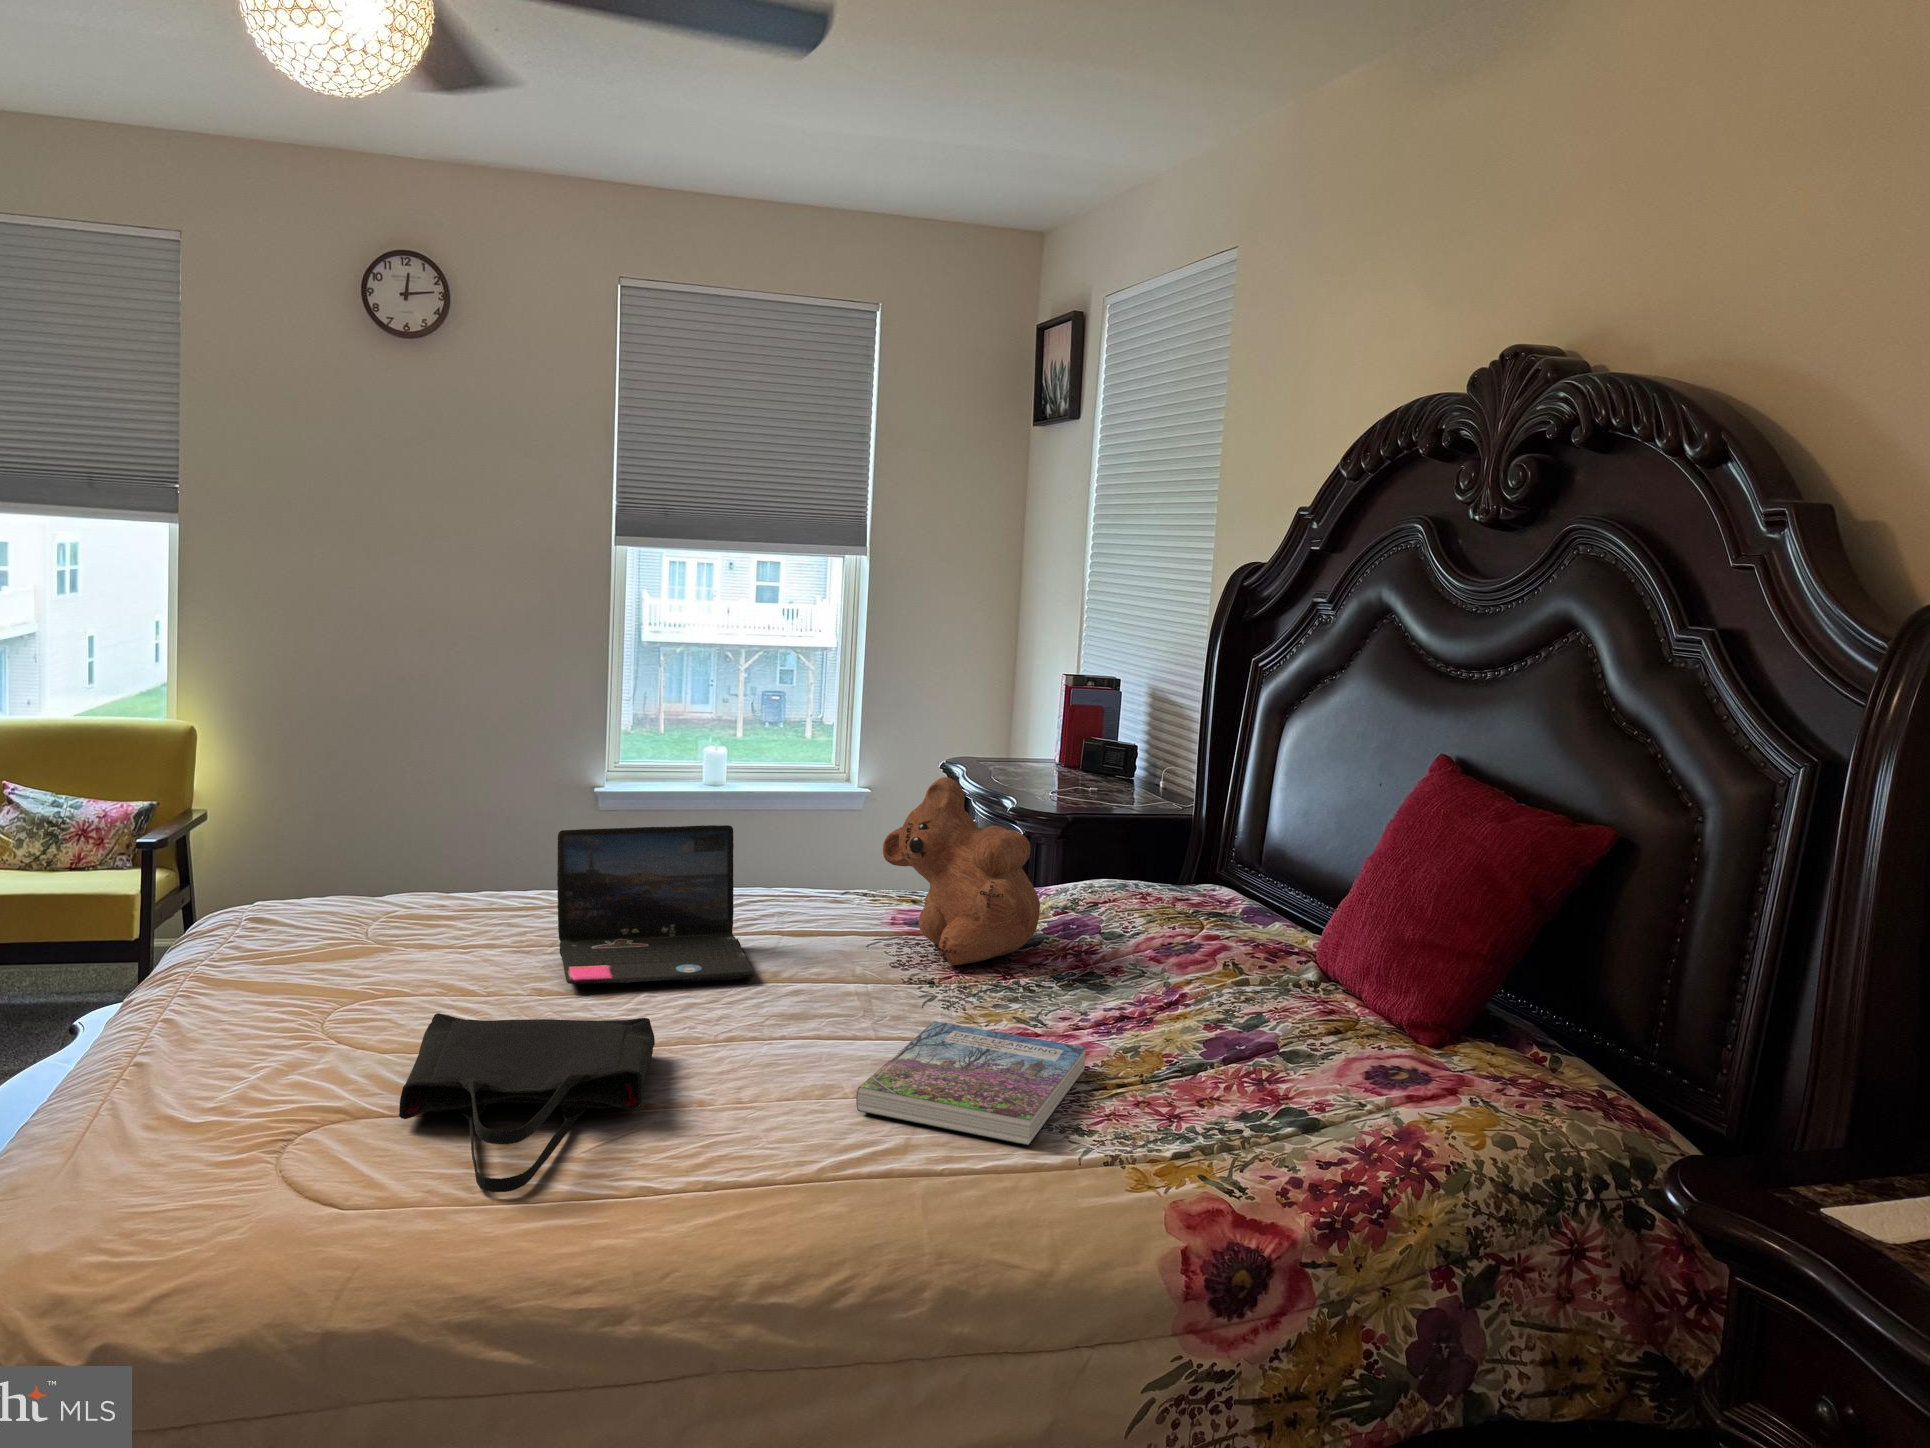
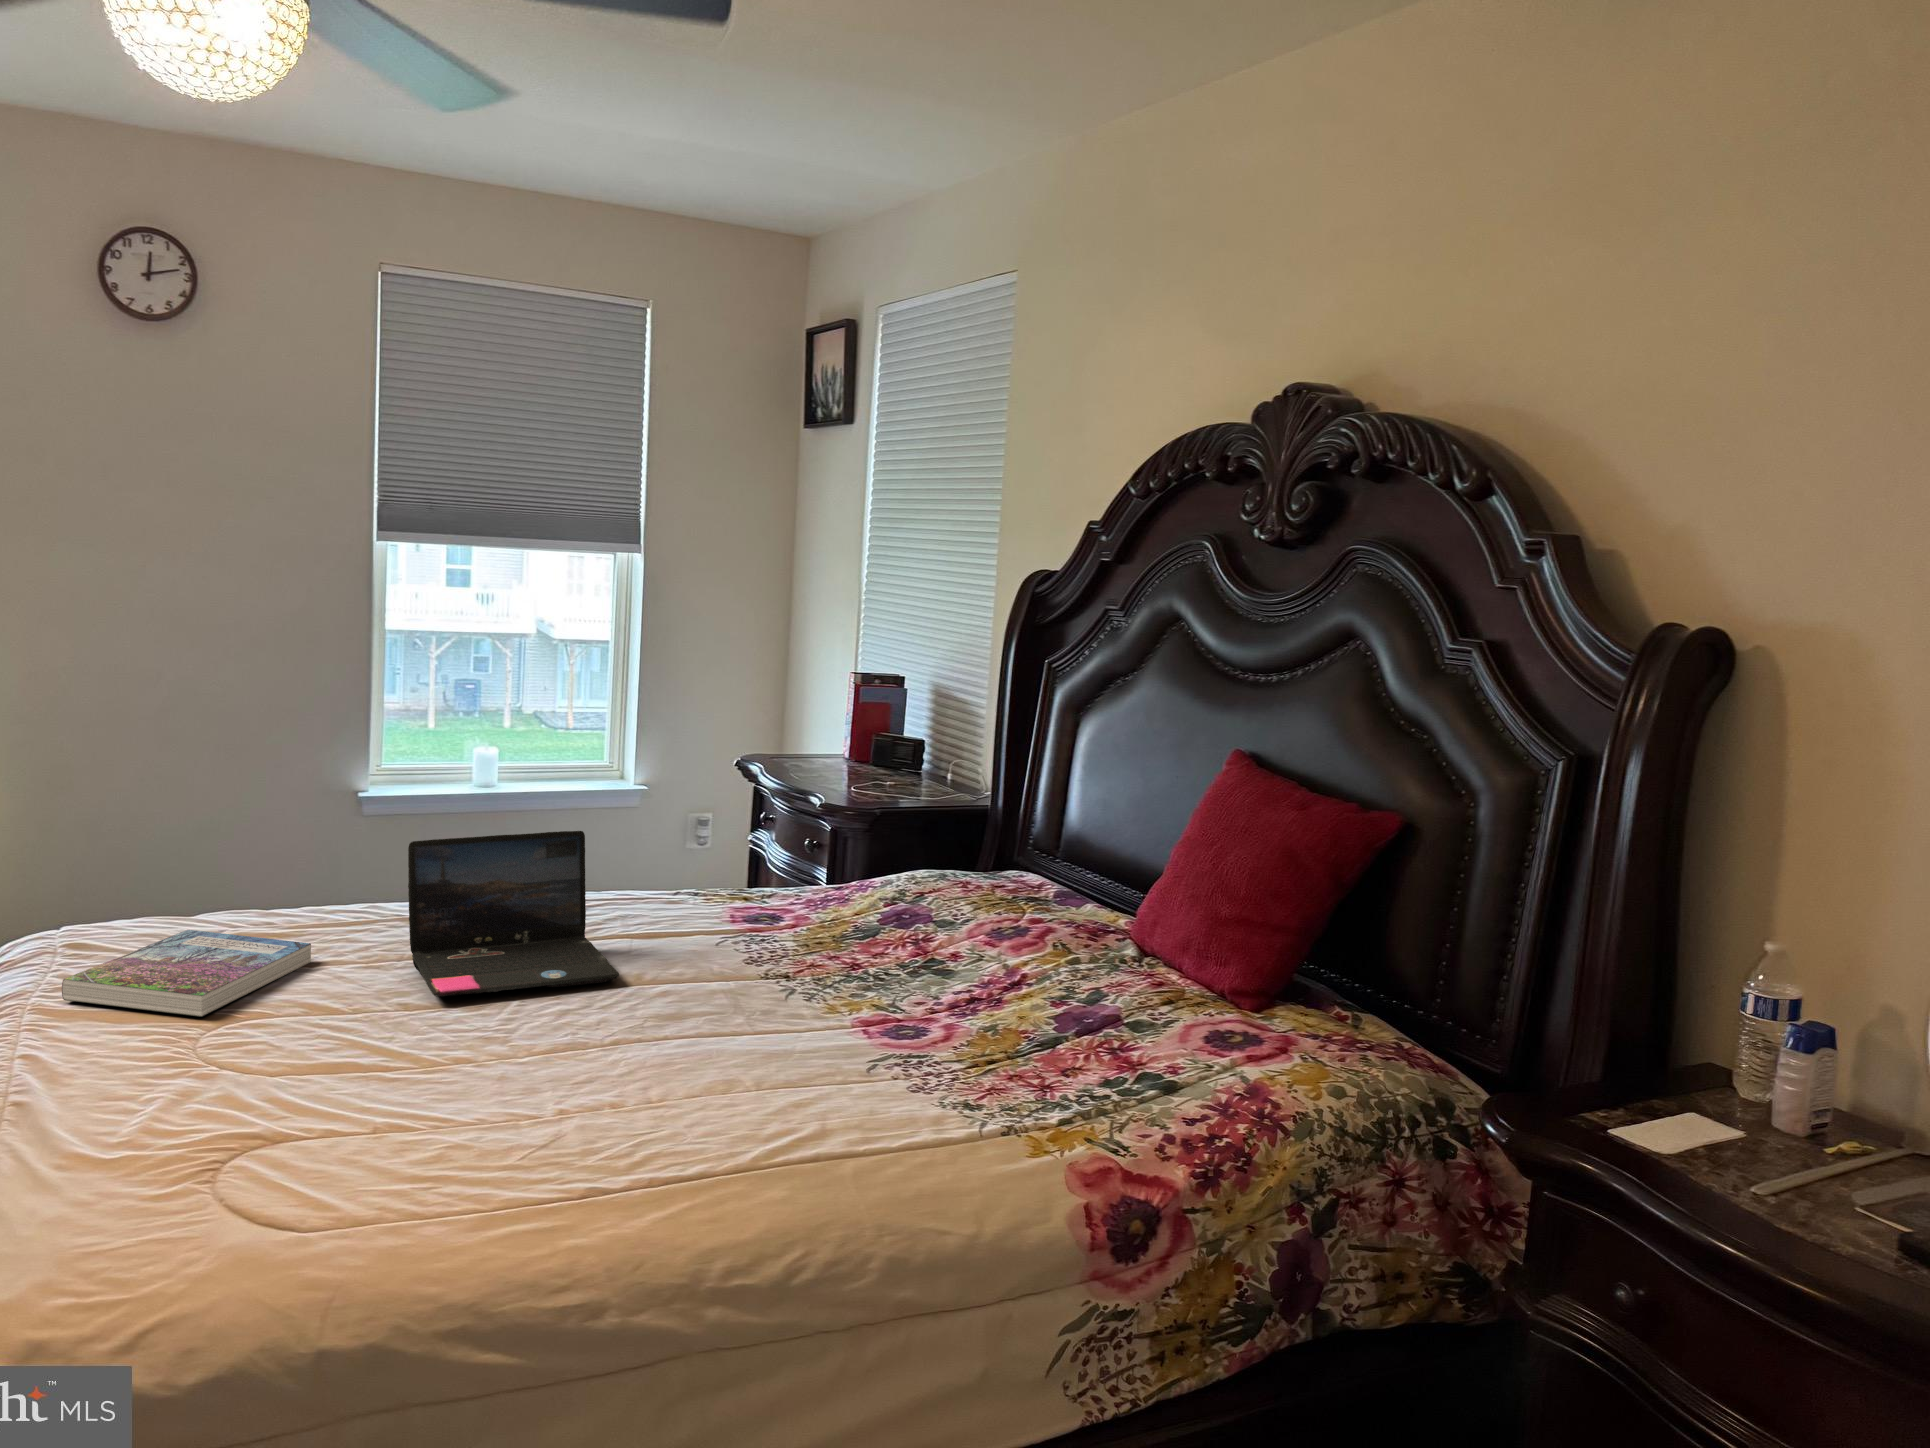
teddy bear: present [883,777,1040,965] -> none [727,778,882,957]
tote bag: present [399,1013,655,1192] -> none [308,1026,558,1211]
book: present [856,1021,1086,1145] -> present [62,930,311,1017]

